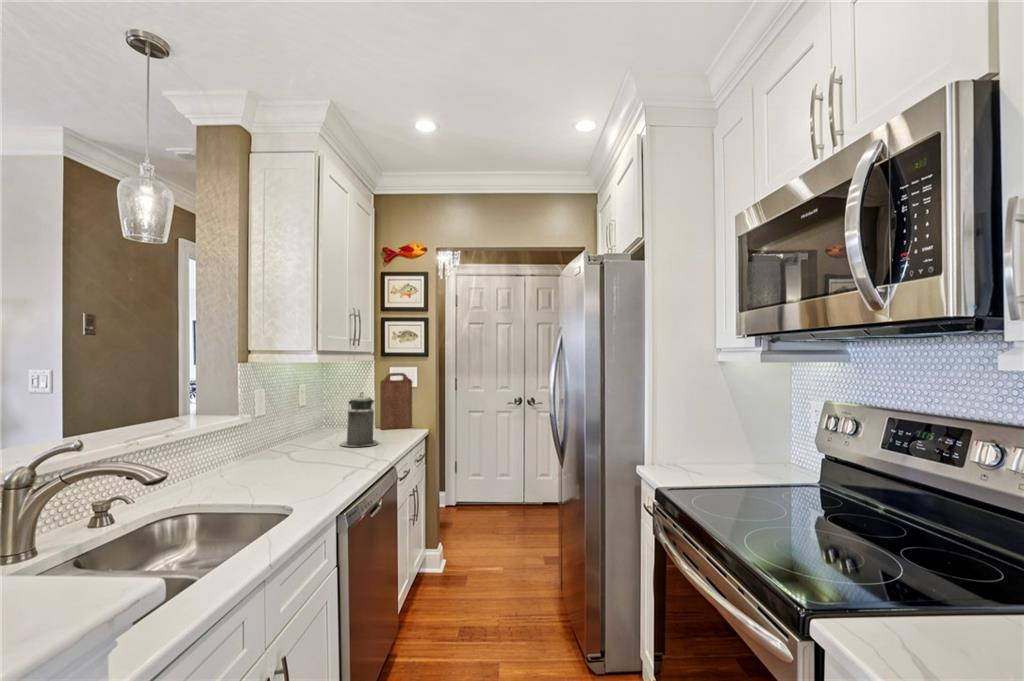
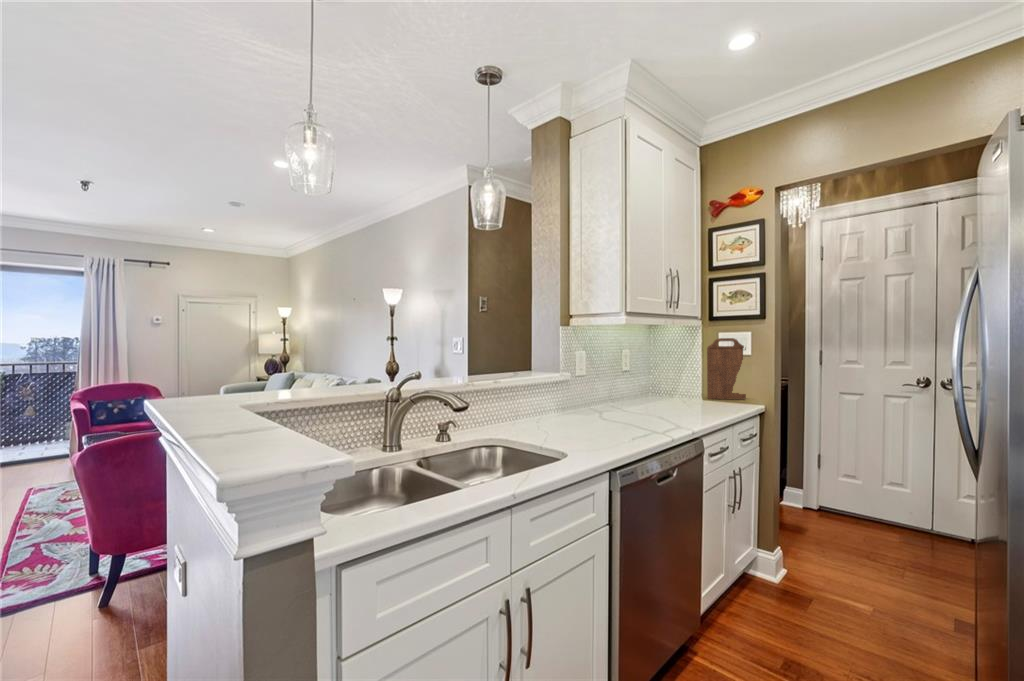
canister: present [340,392,378,447] -> none [654,356,695,412]

